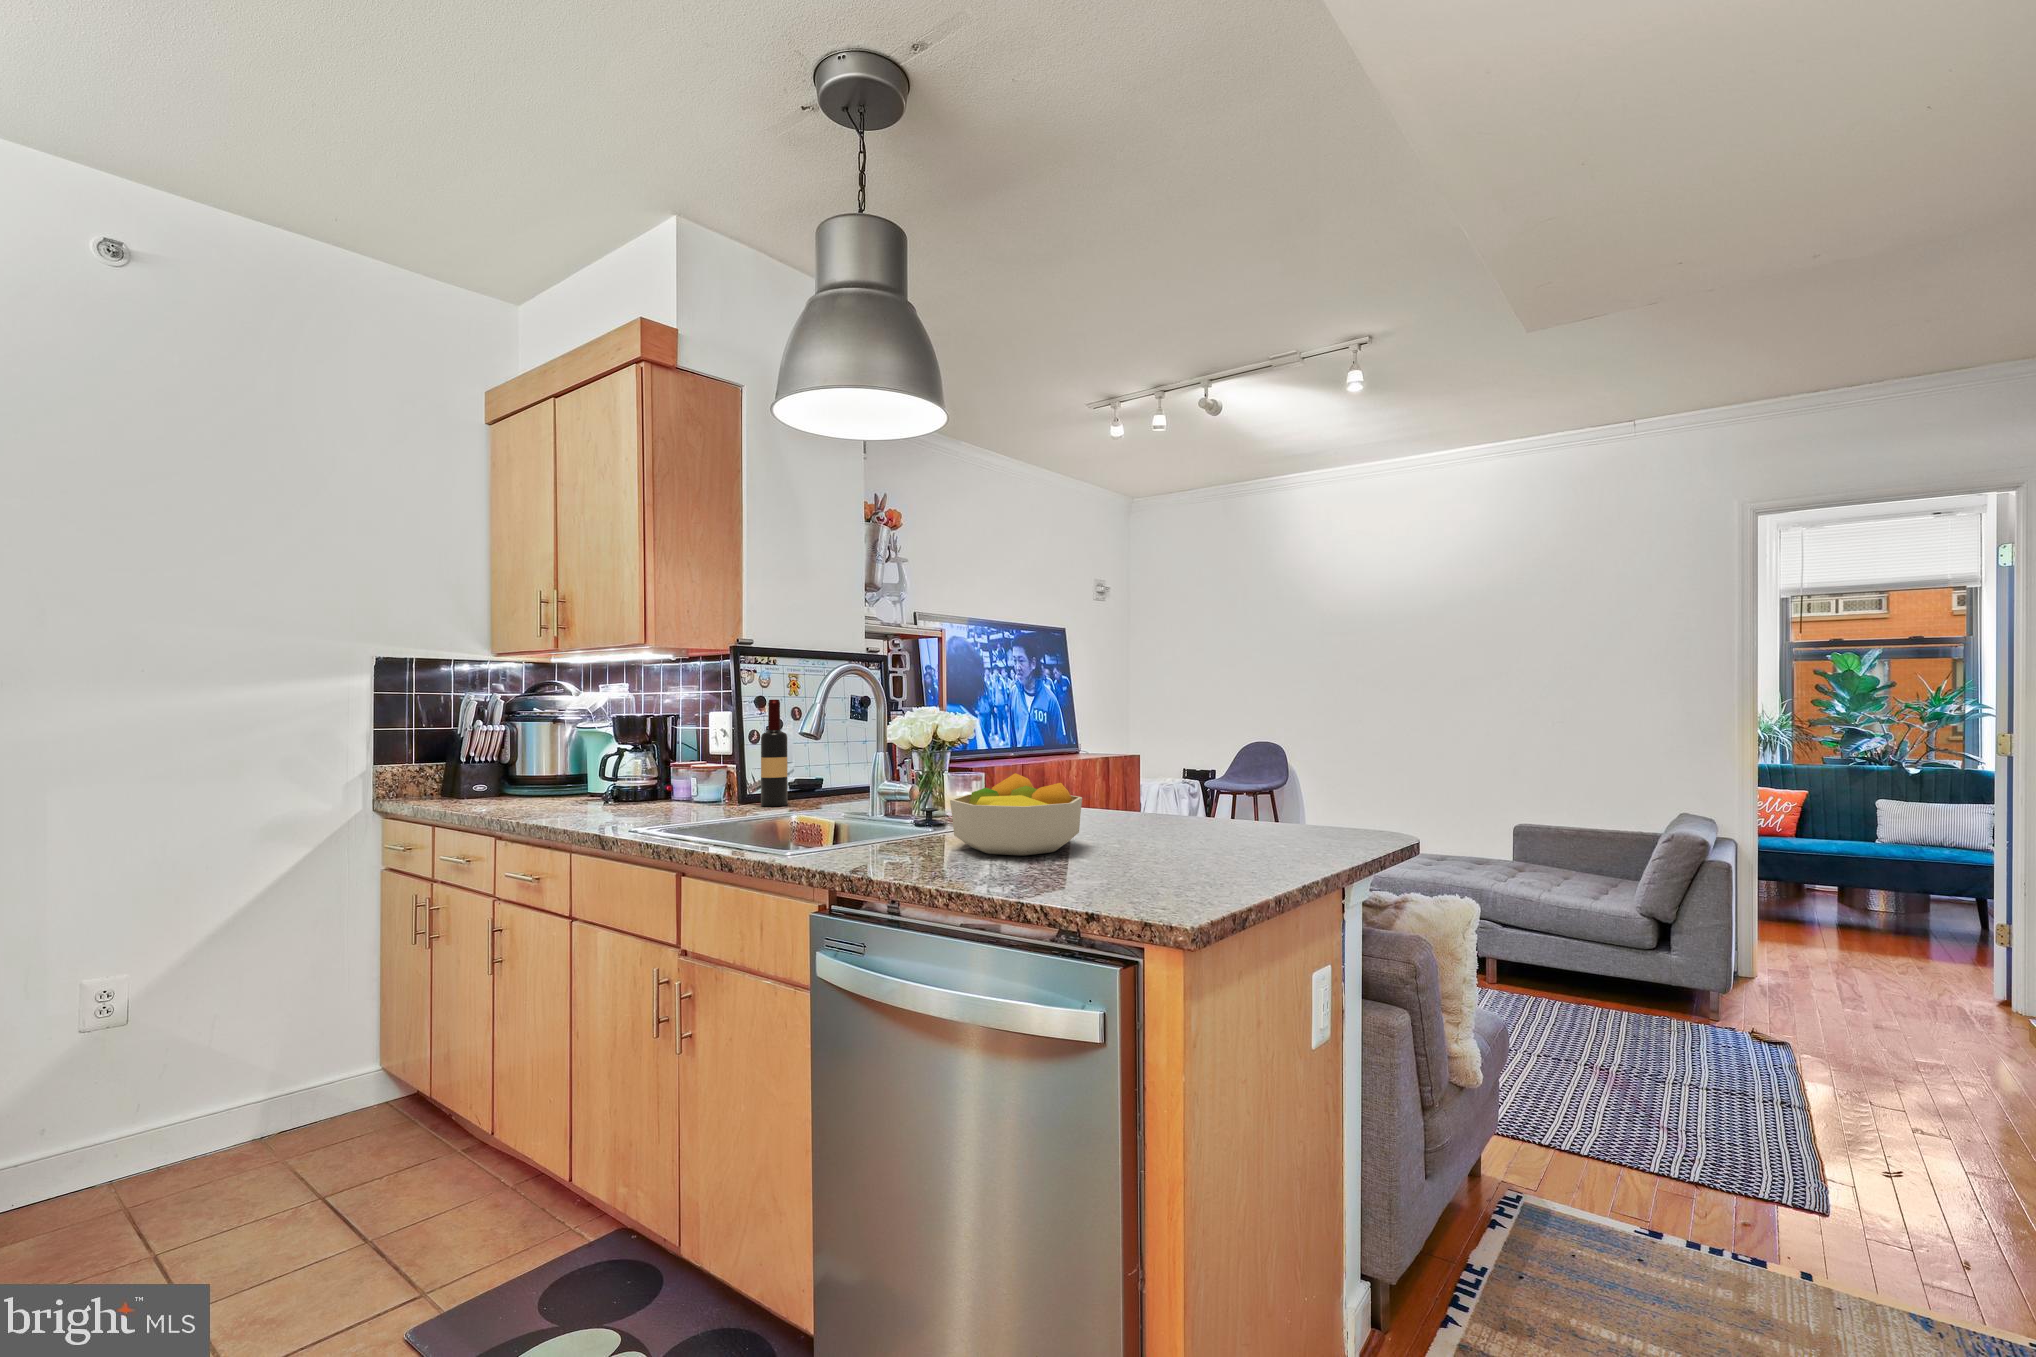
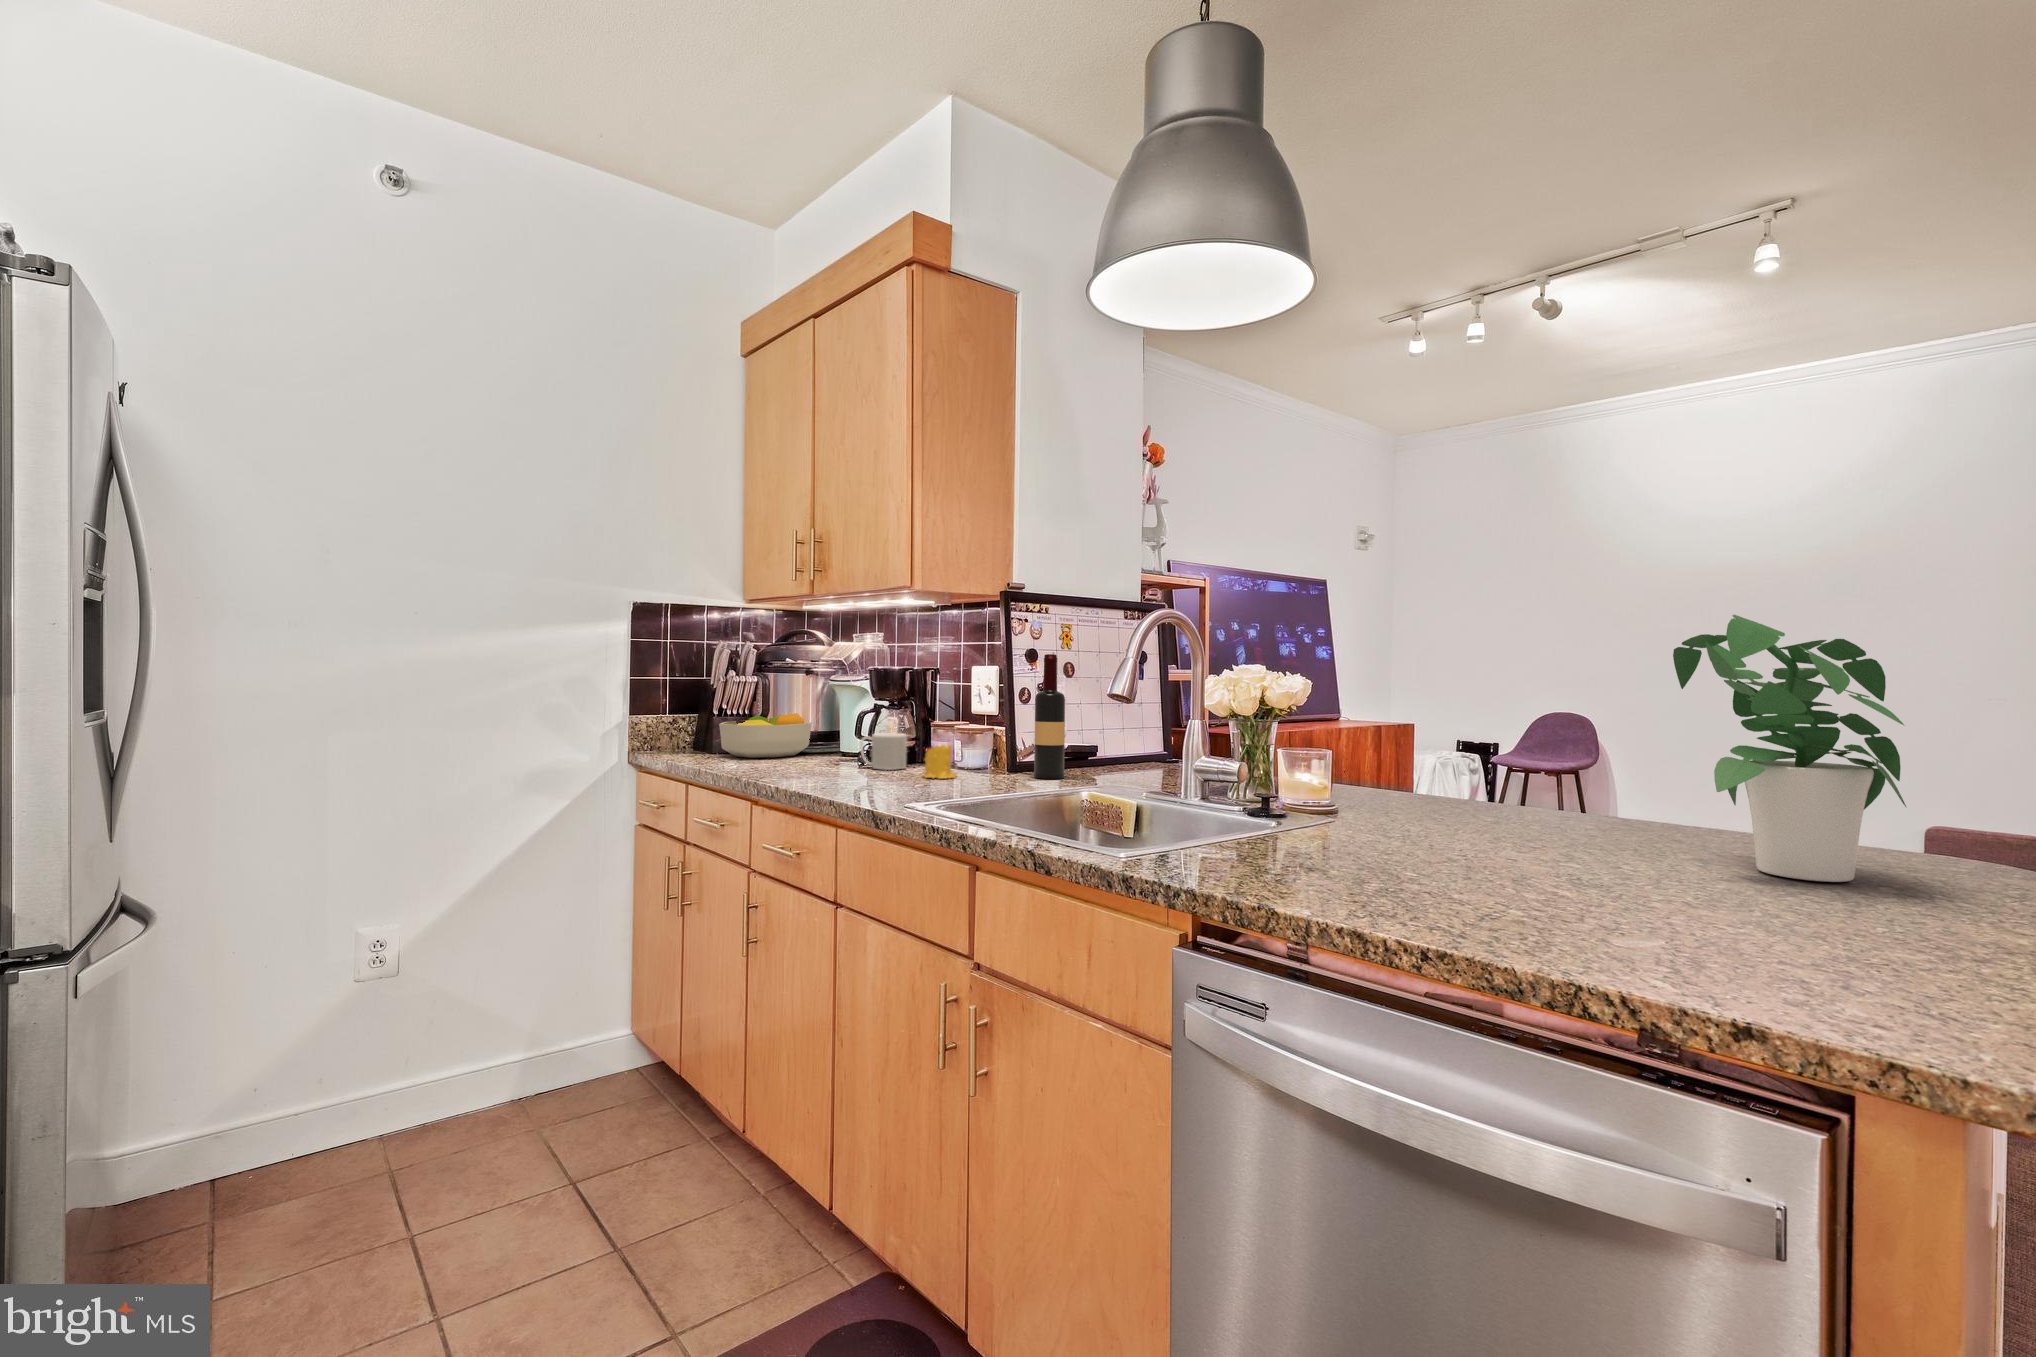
potted plant: none [1184,666,1303,843] -> present [1673,615,1906,882]
mug: none [602,773,647,806] -> present [860,733,907,770]
fruit bowl: present [950,773,1082,856] -> present [719,713,812,758]
candle: none [657,779,692,811] -> present [923,745,956,779]

